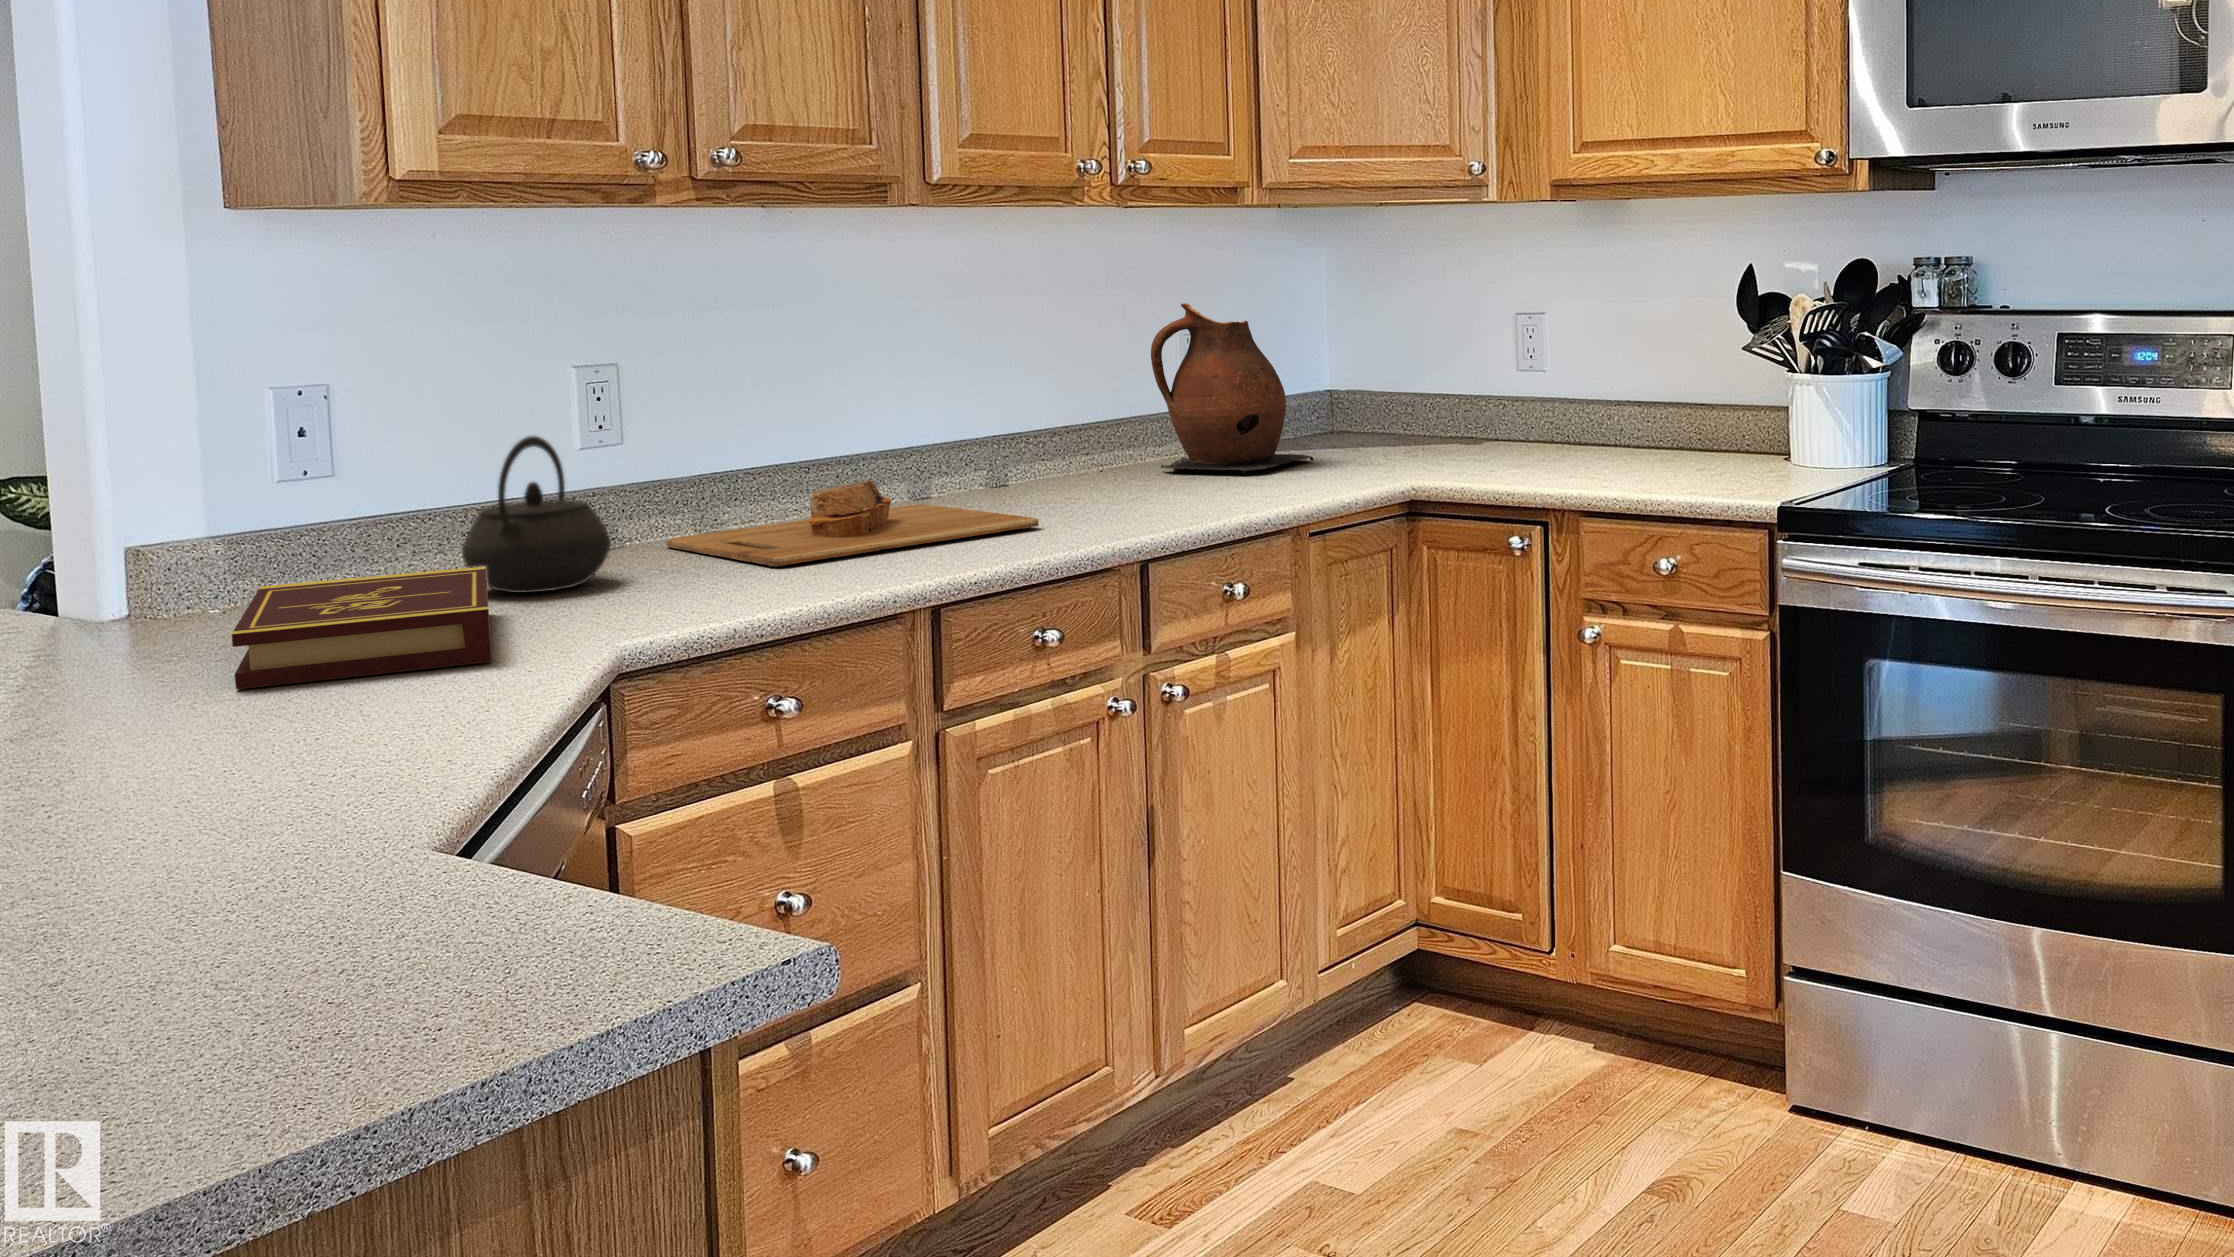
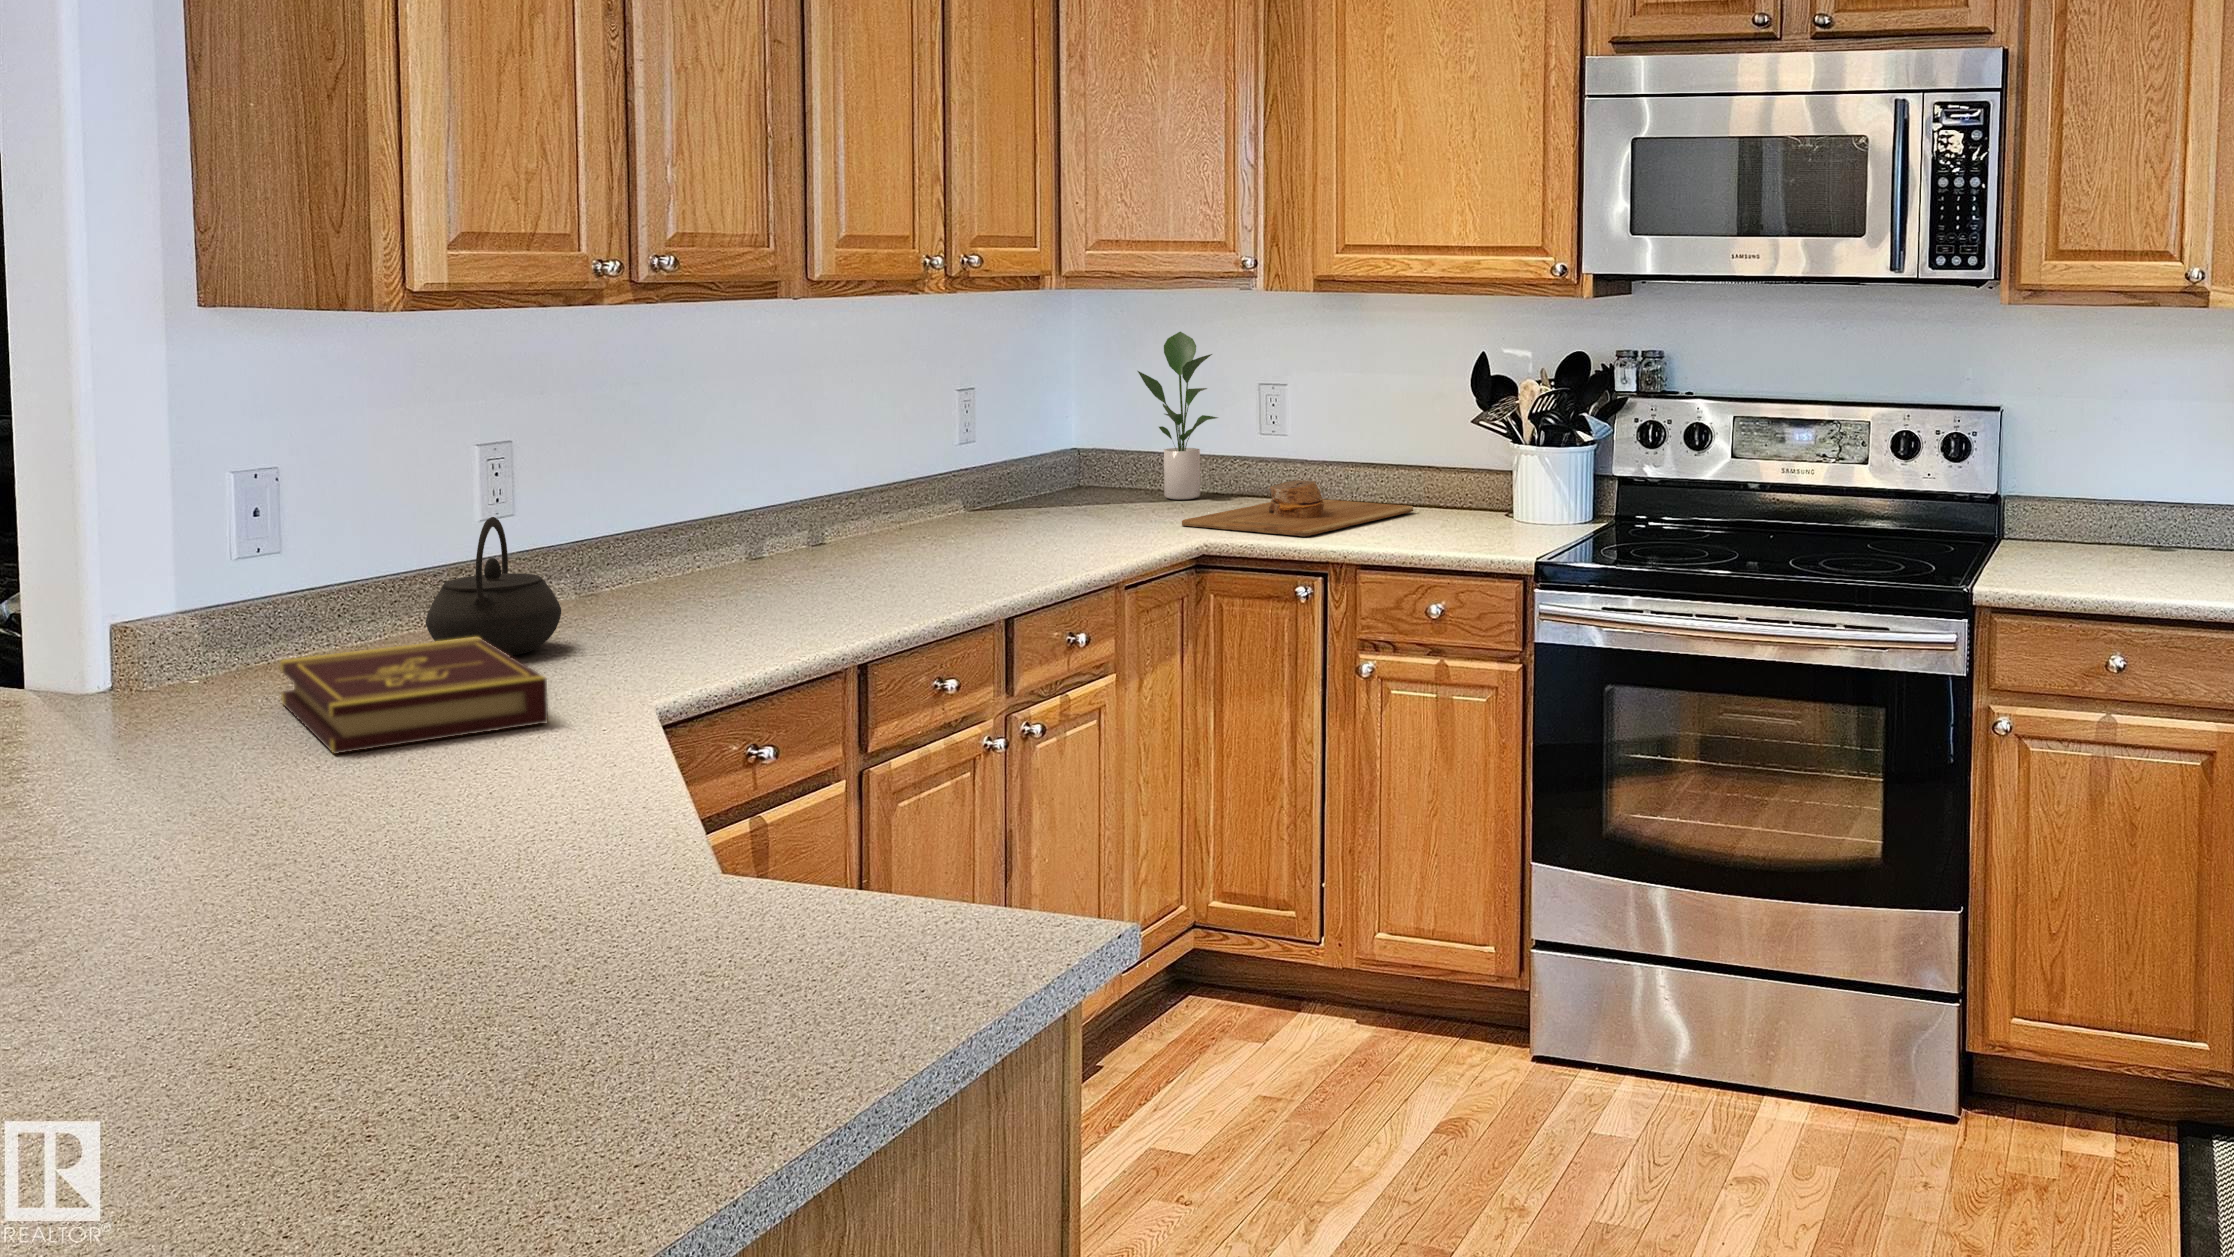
potted plant: none [1376,253,1470,443] -> present [1138,332,1218,500]
ceramic pitcher: present [1151,303,1313,474] -> none [953,379,1094,532]
cutting board: present [666,480,1039,567] -> present [1182,480,1414,536]

